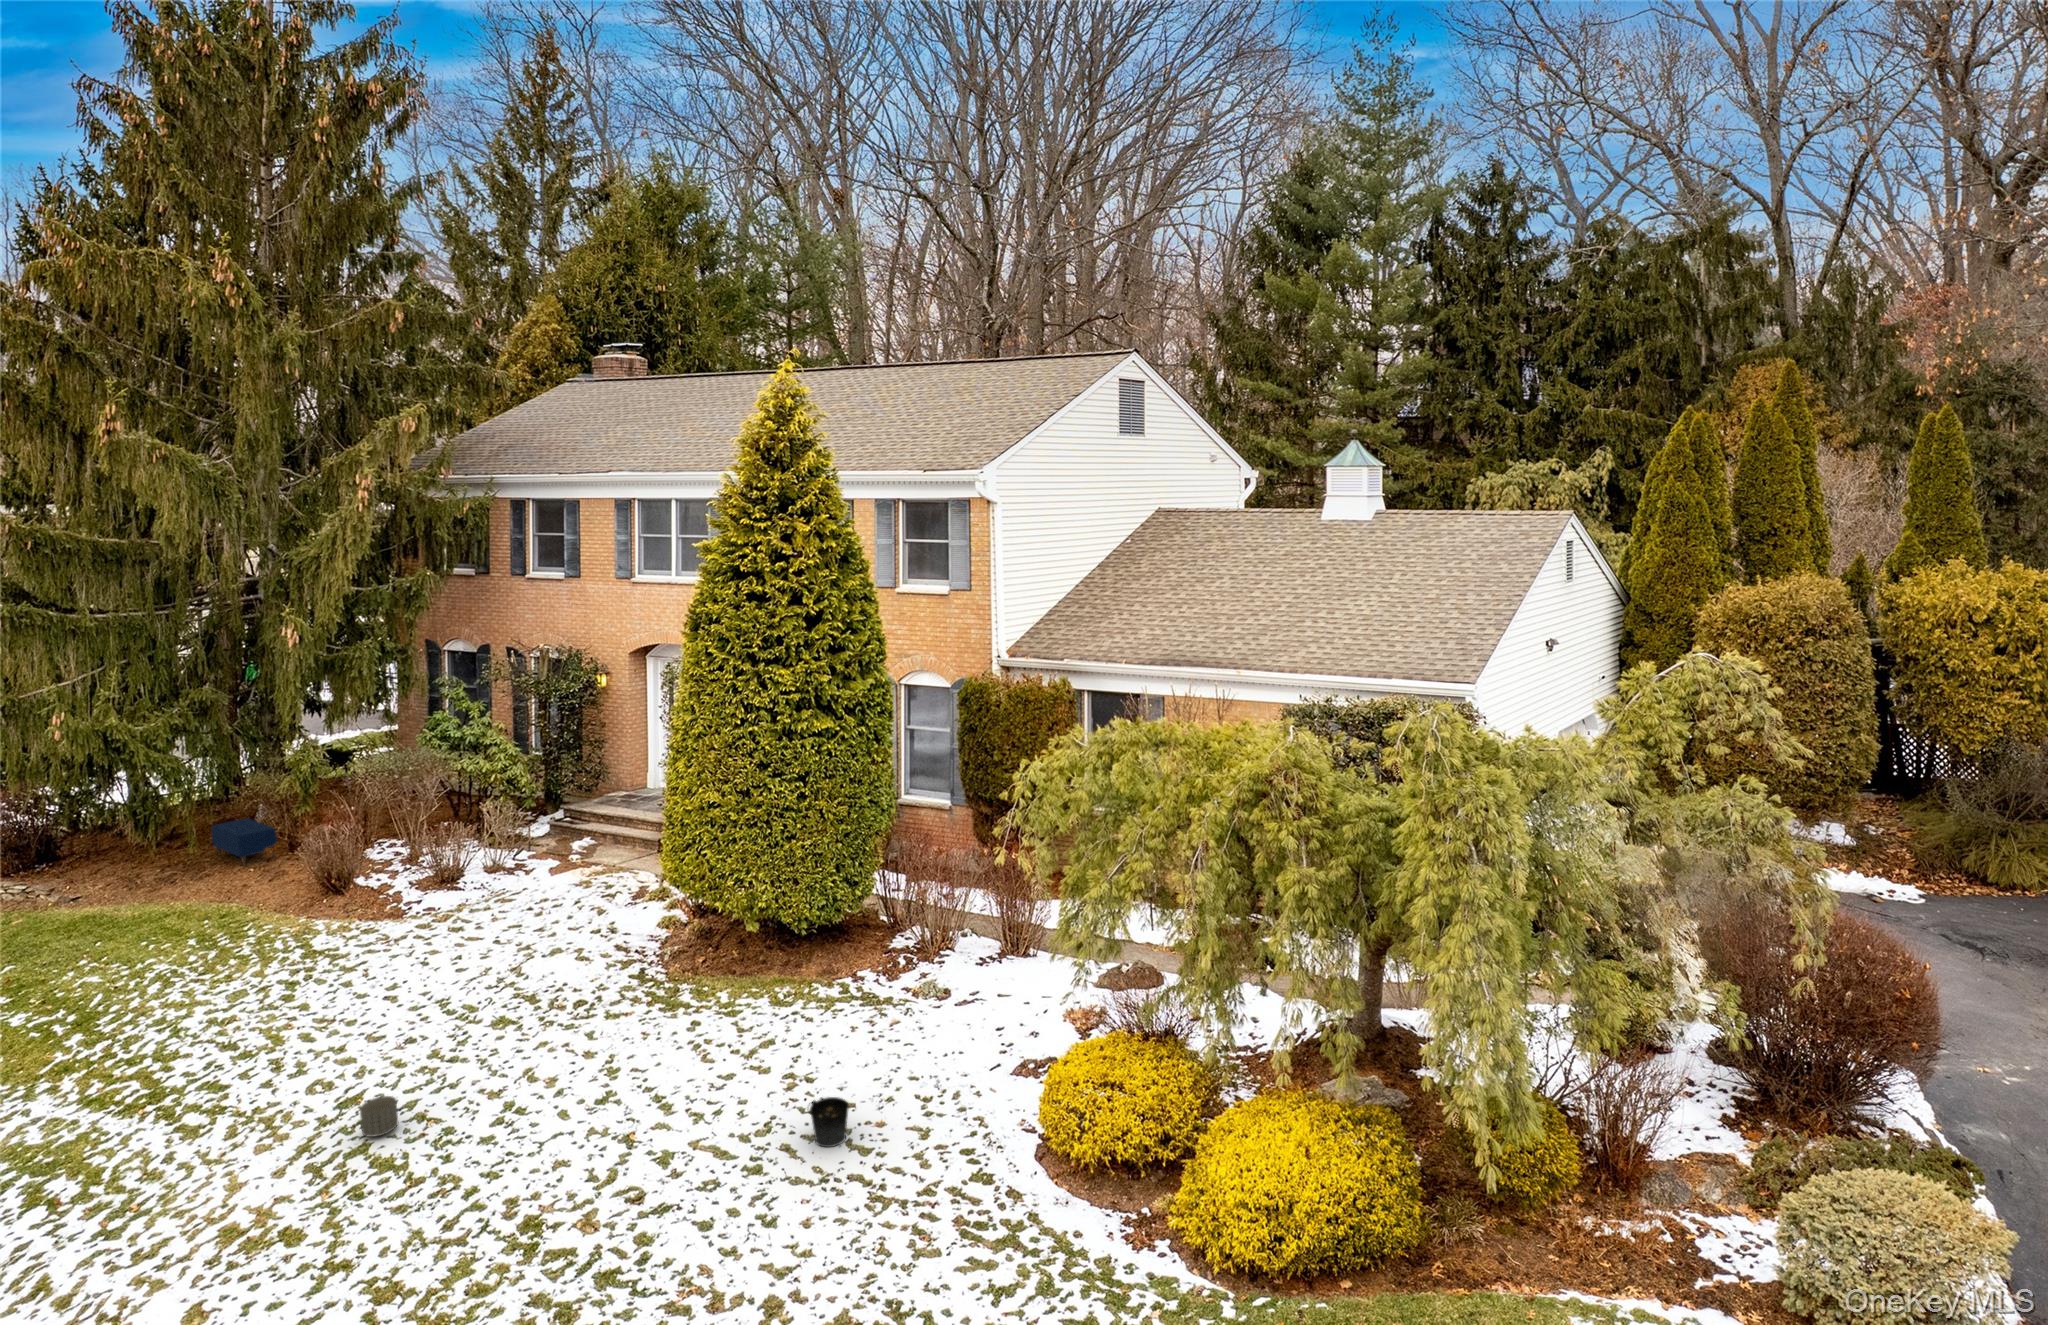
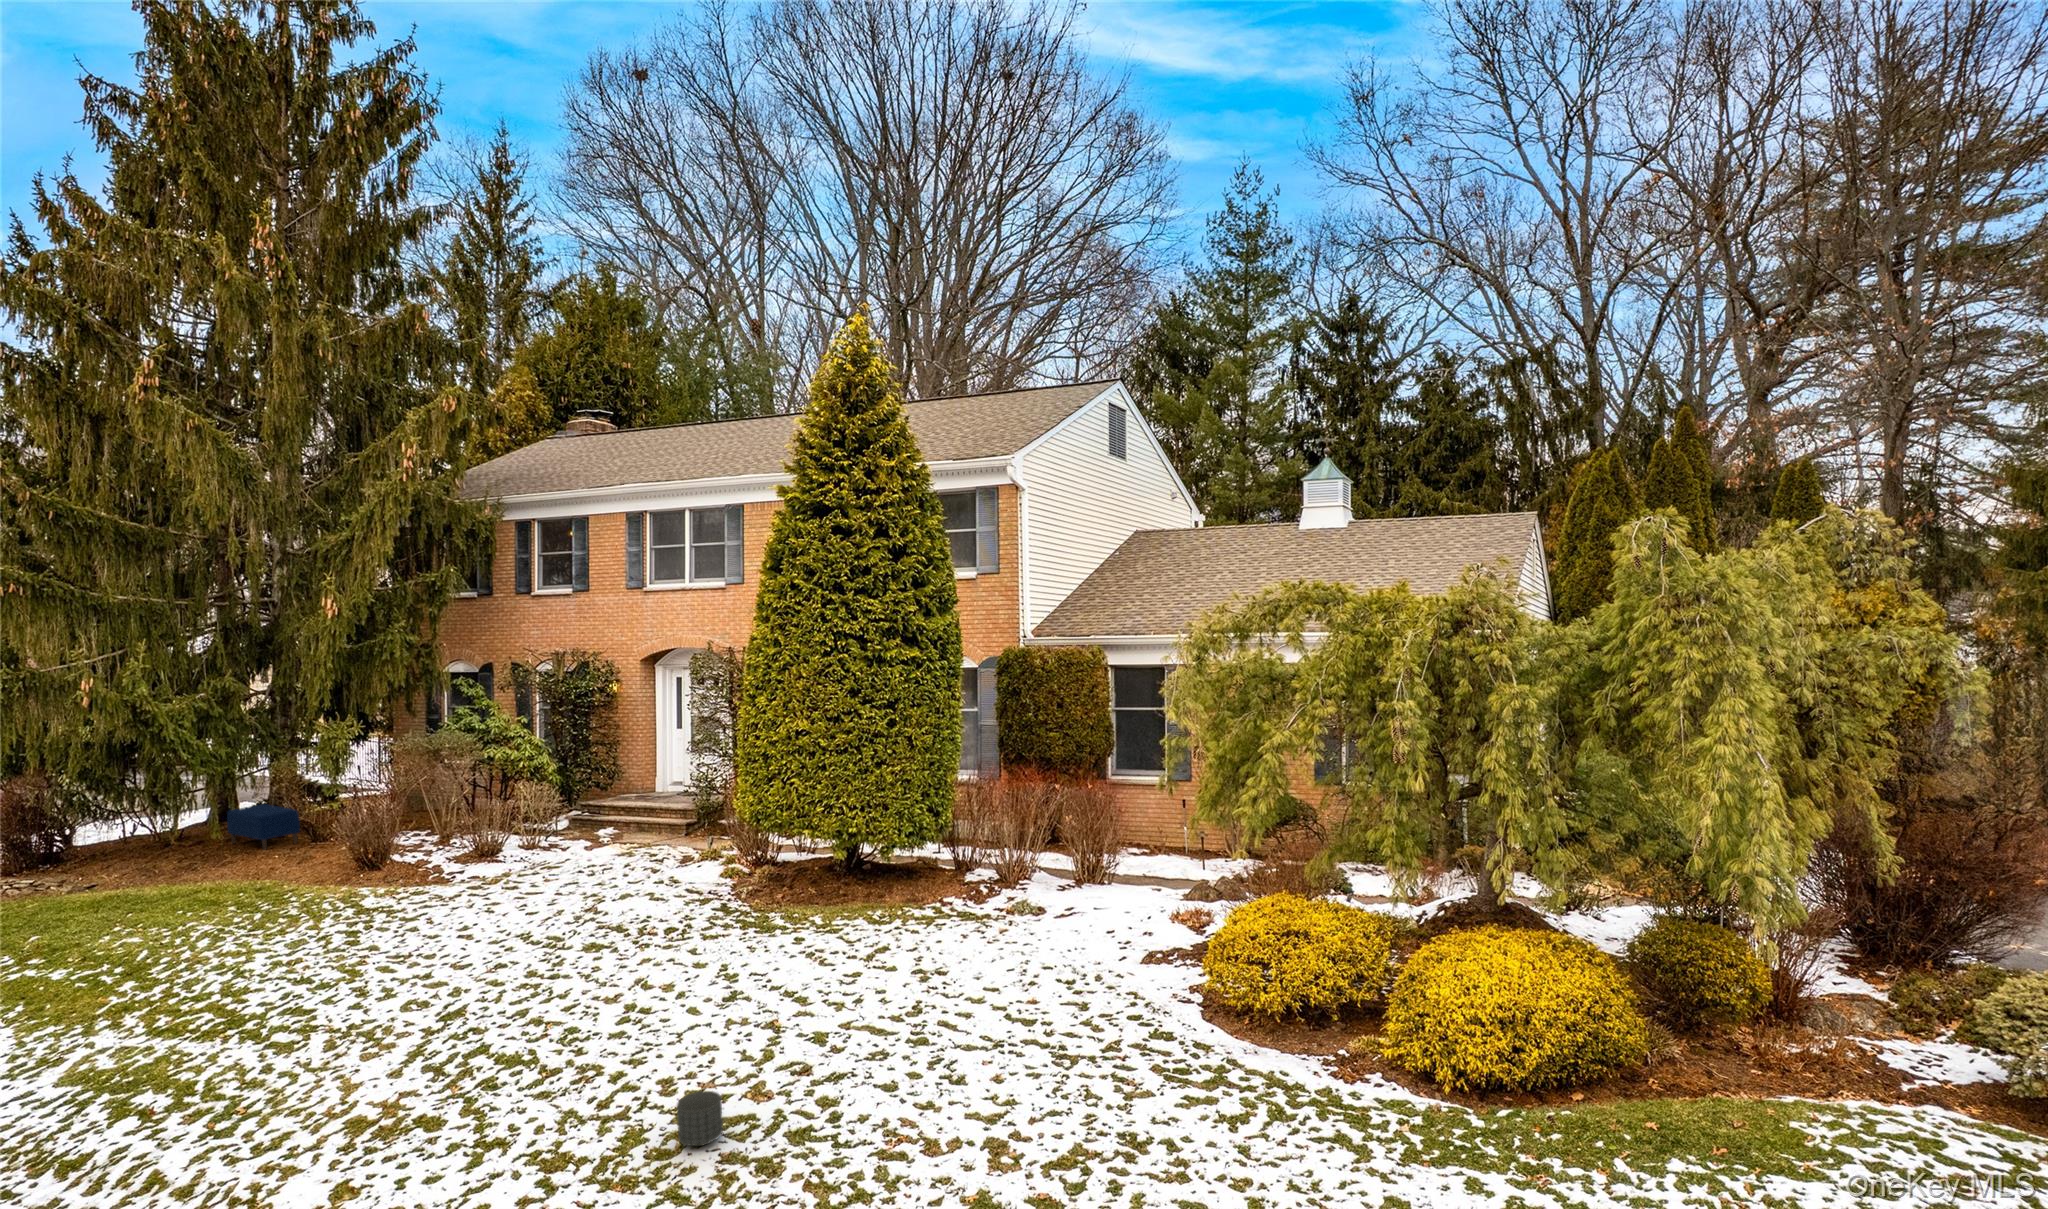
planter: present [360,1096,398,1137] -> present [677,1091,723,1146]
bucket: present [809,1097,849,1147] -> none [965,976,1009,1026]

